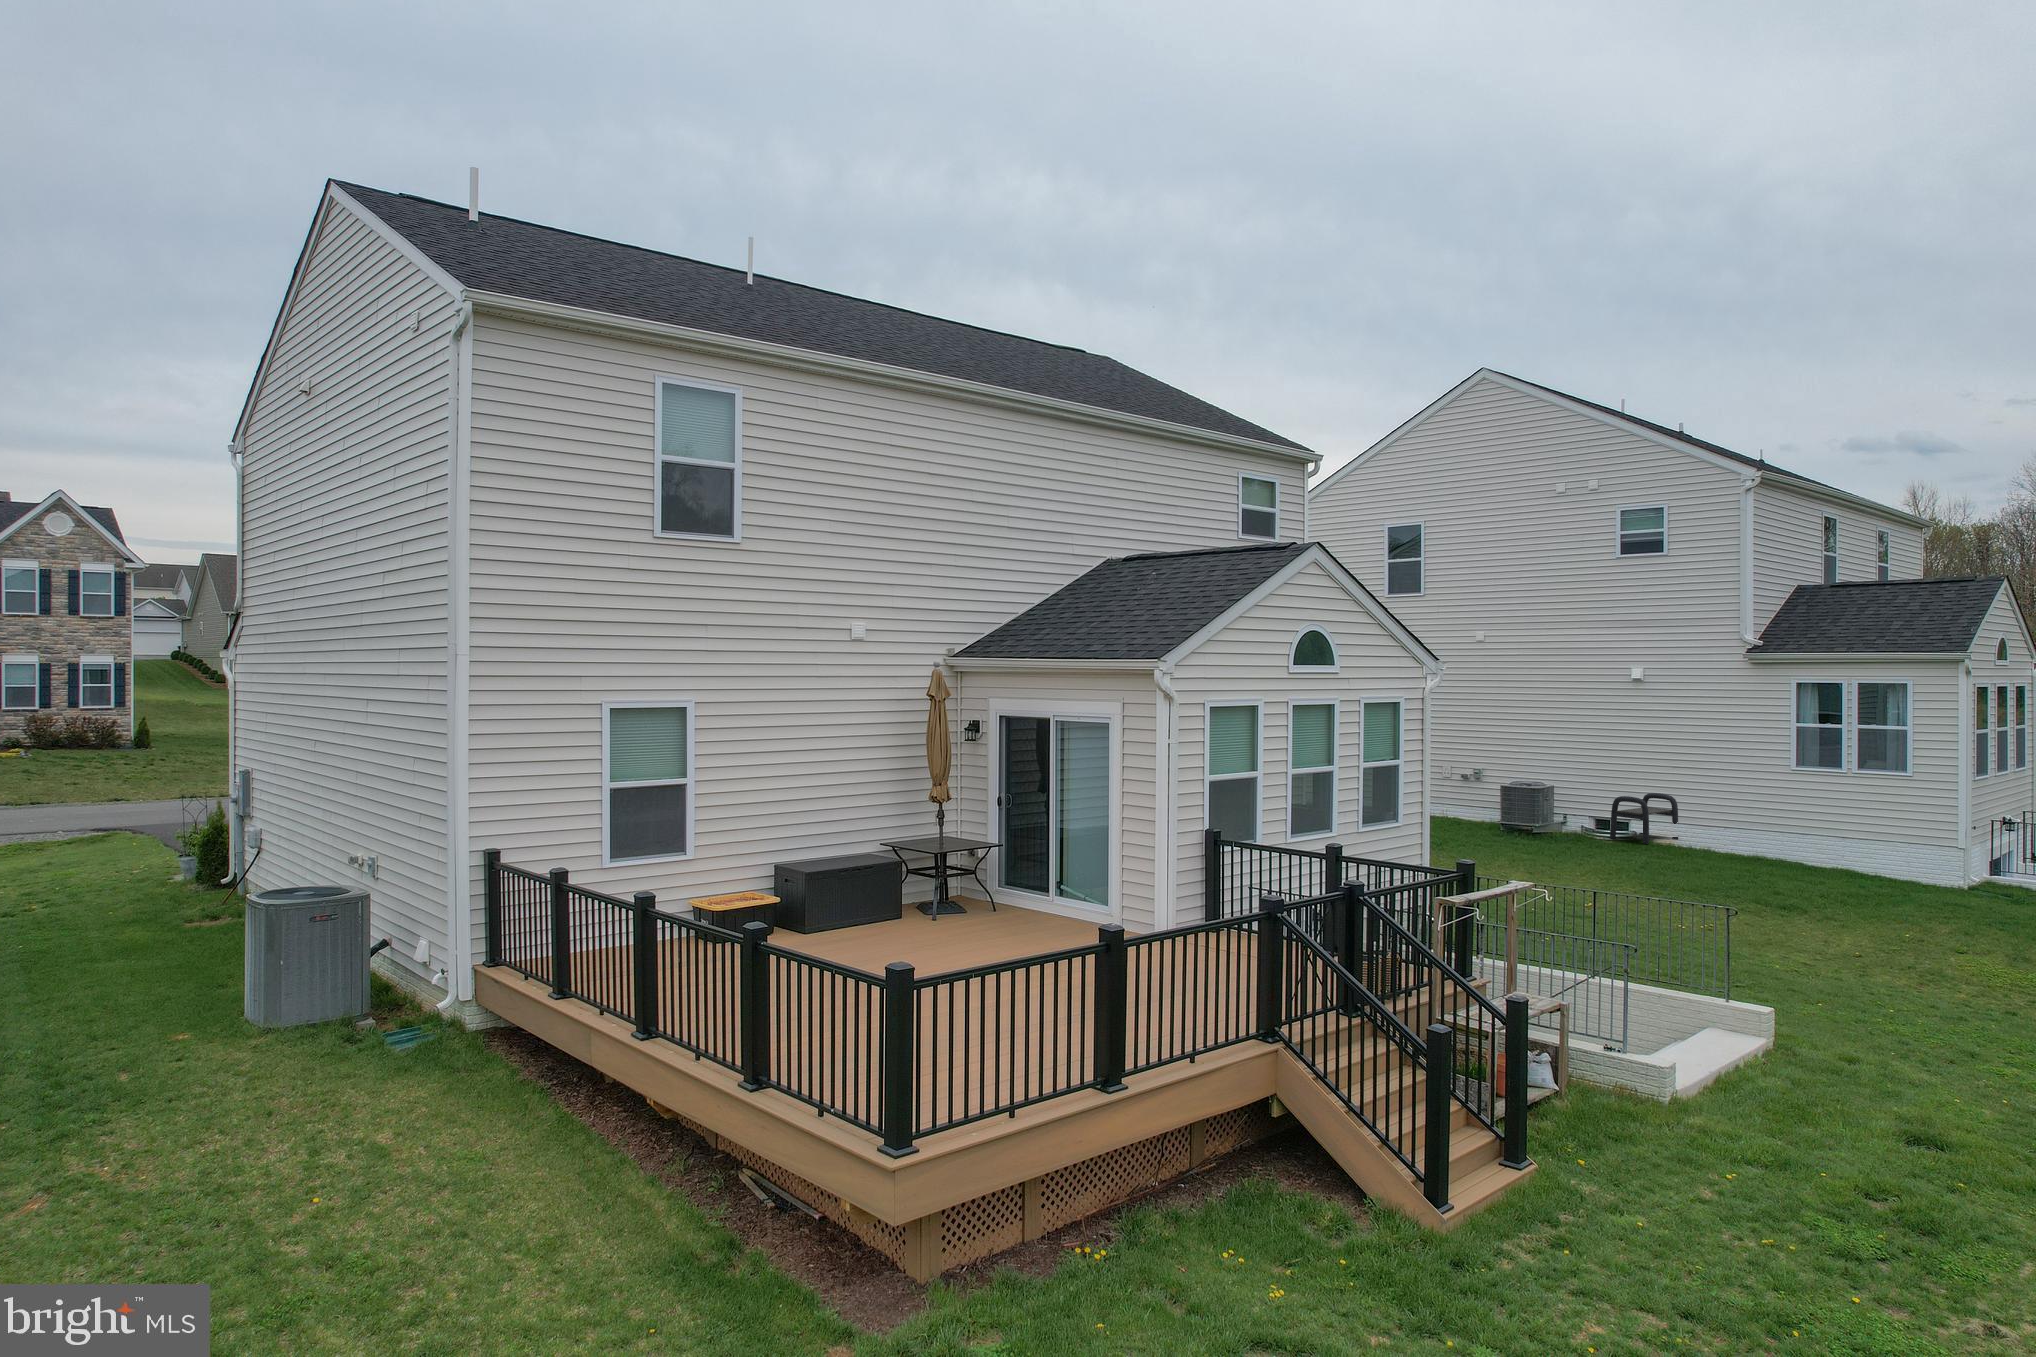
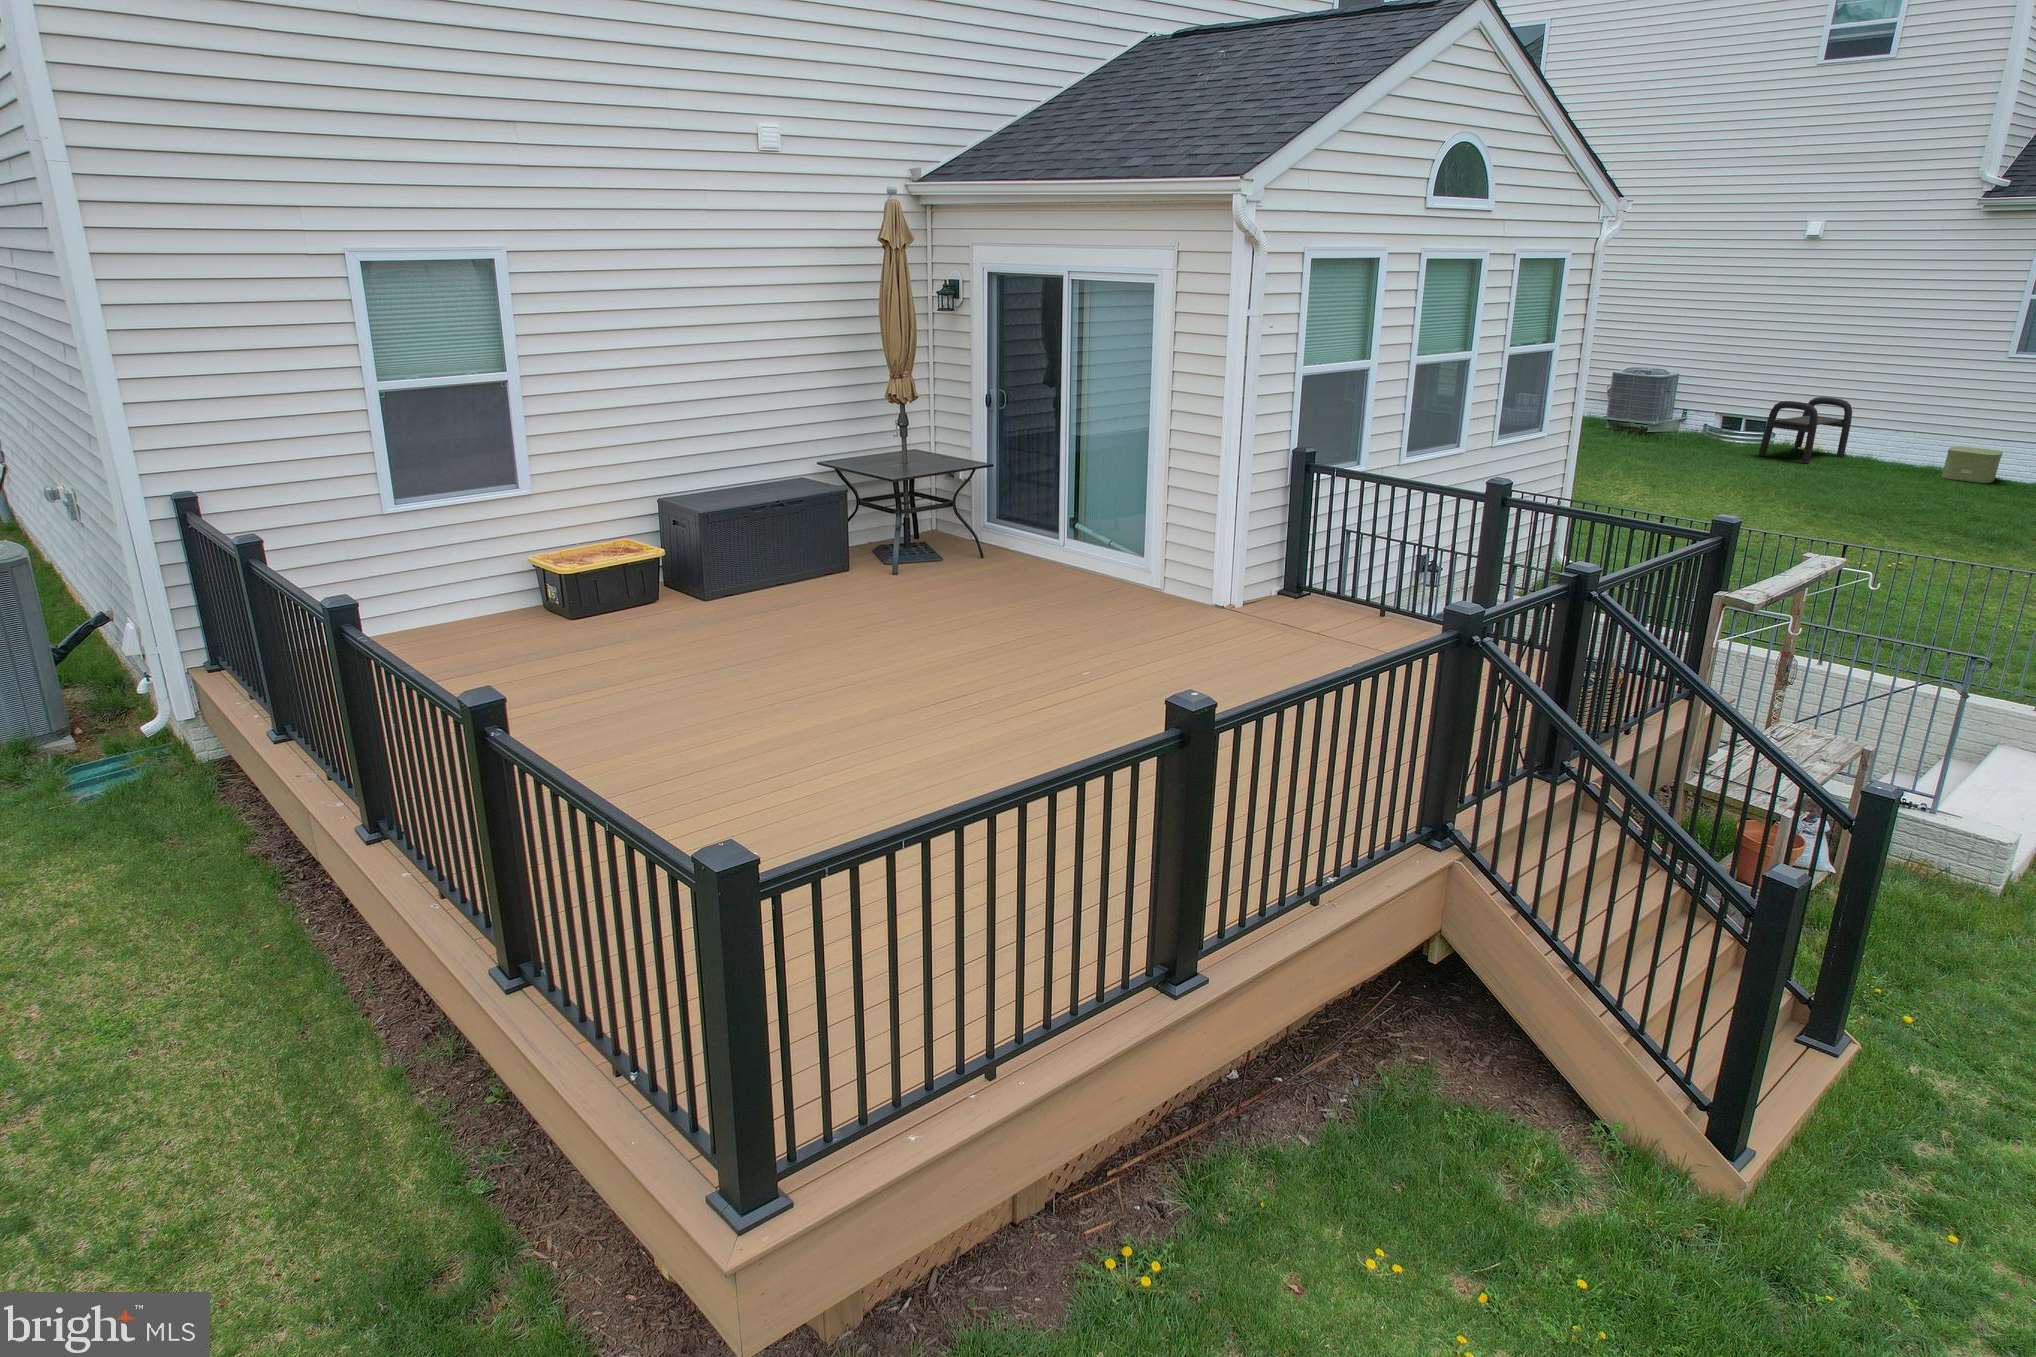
storage box: none [1751,830,1794,858] -> present [1941,446,2003,483]

